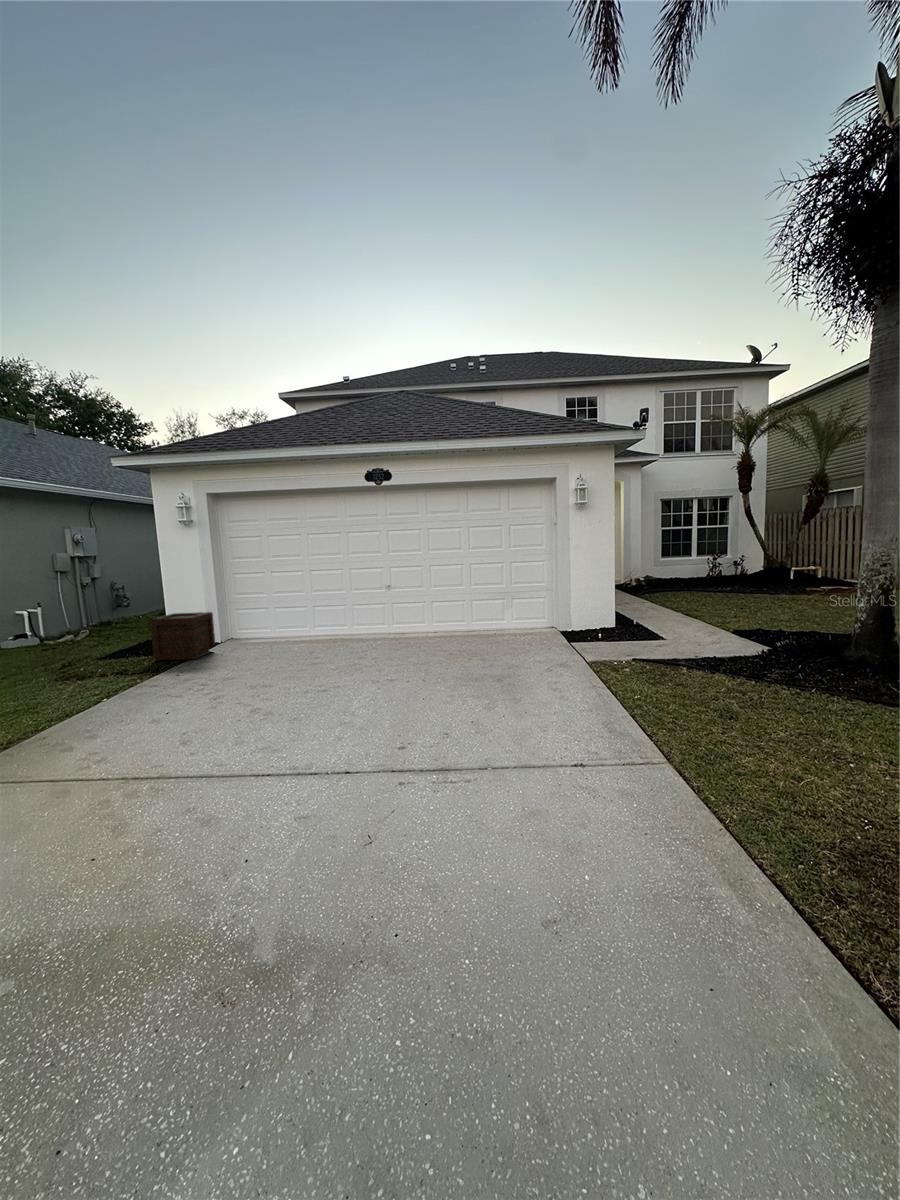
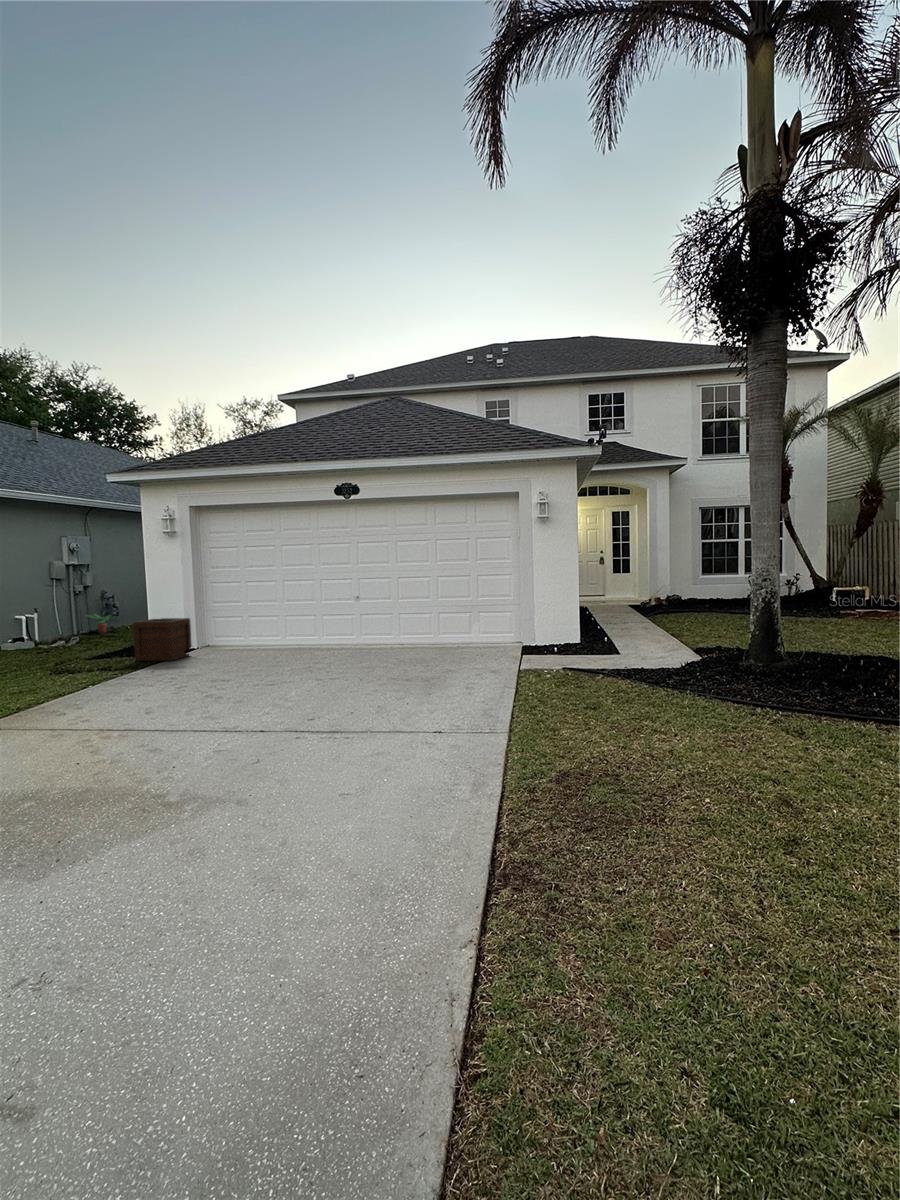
potted plant: none [94,600,131,623] -> present [86,612,112,633]

